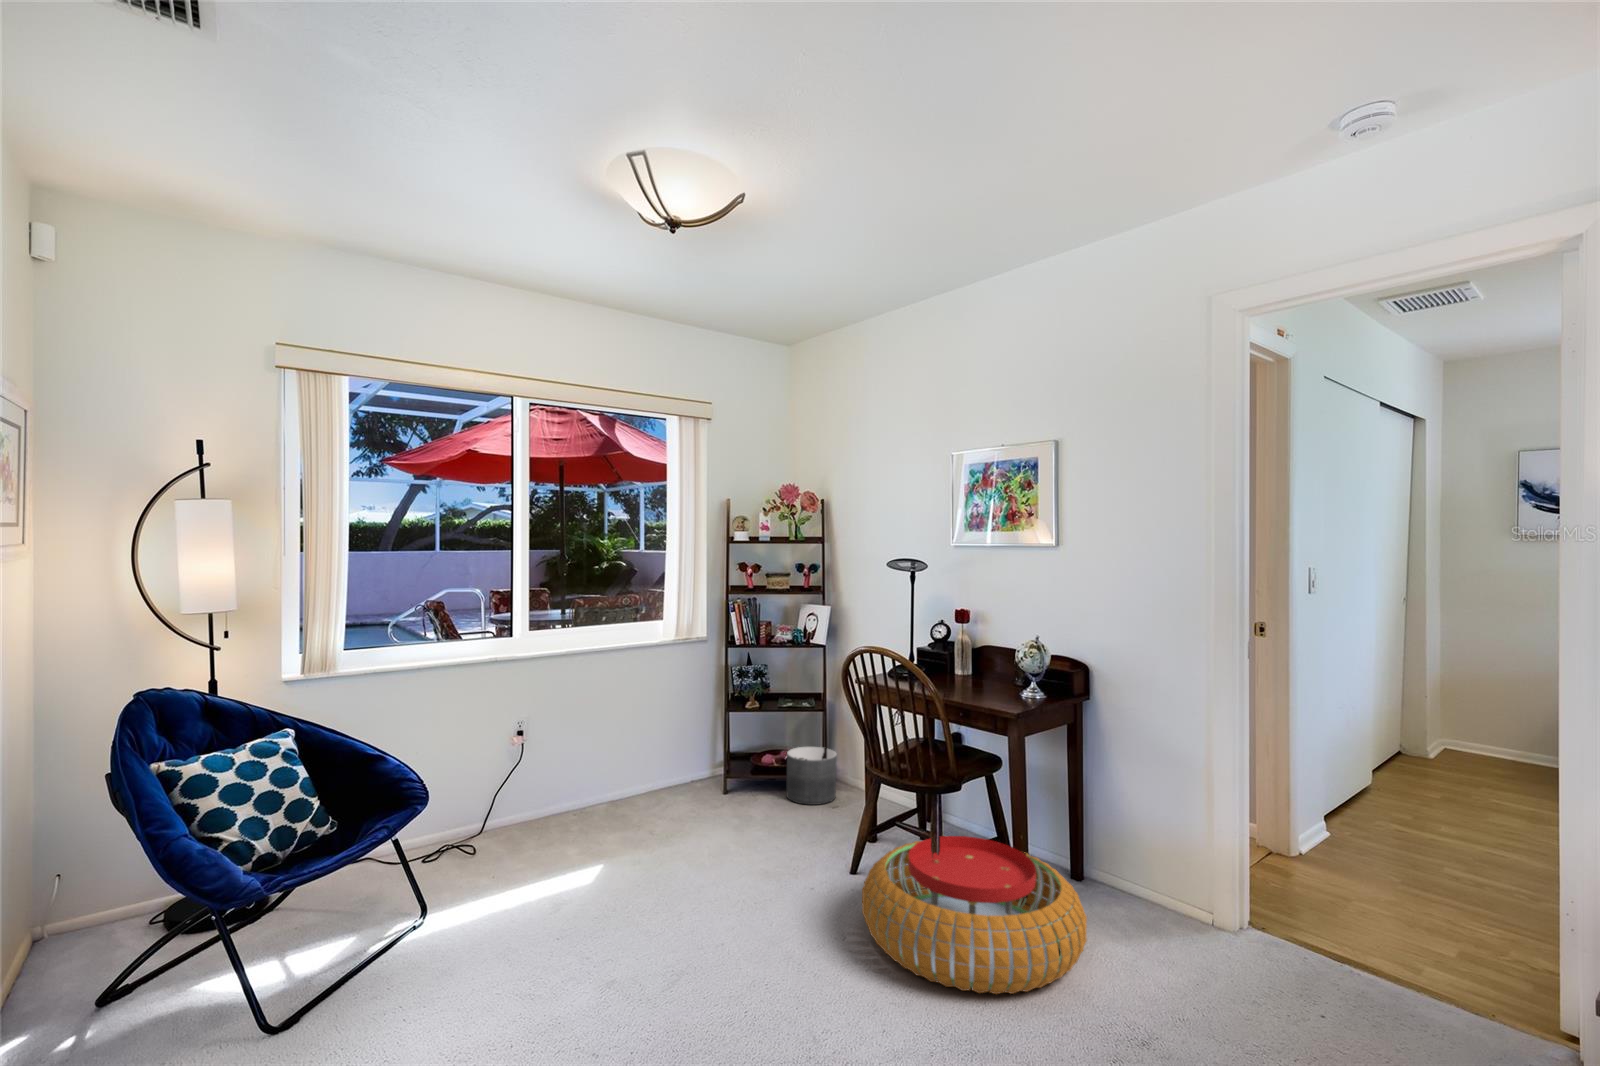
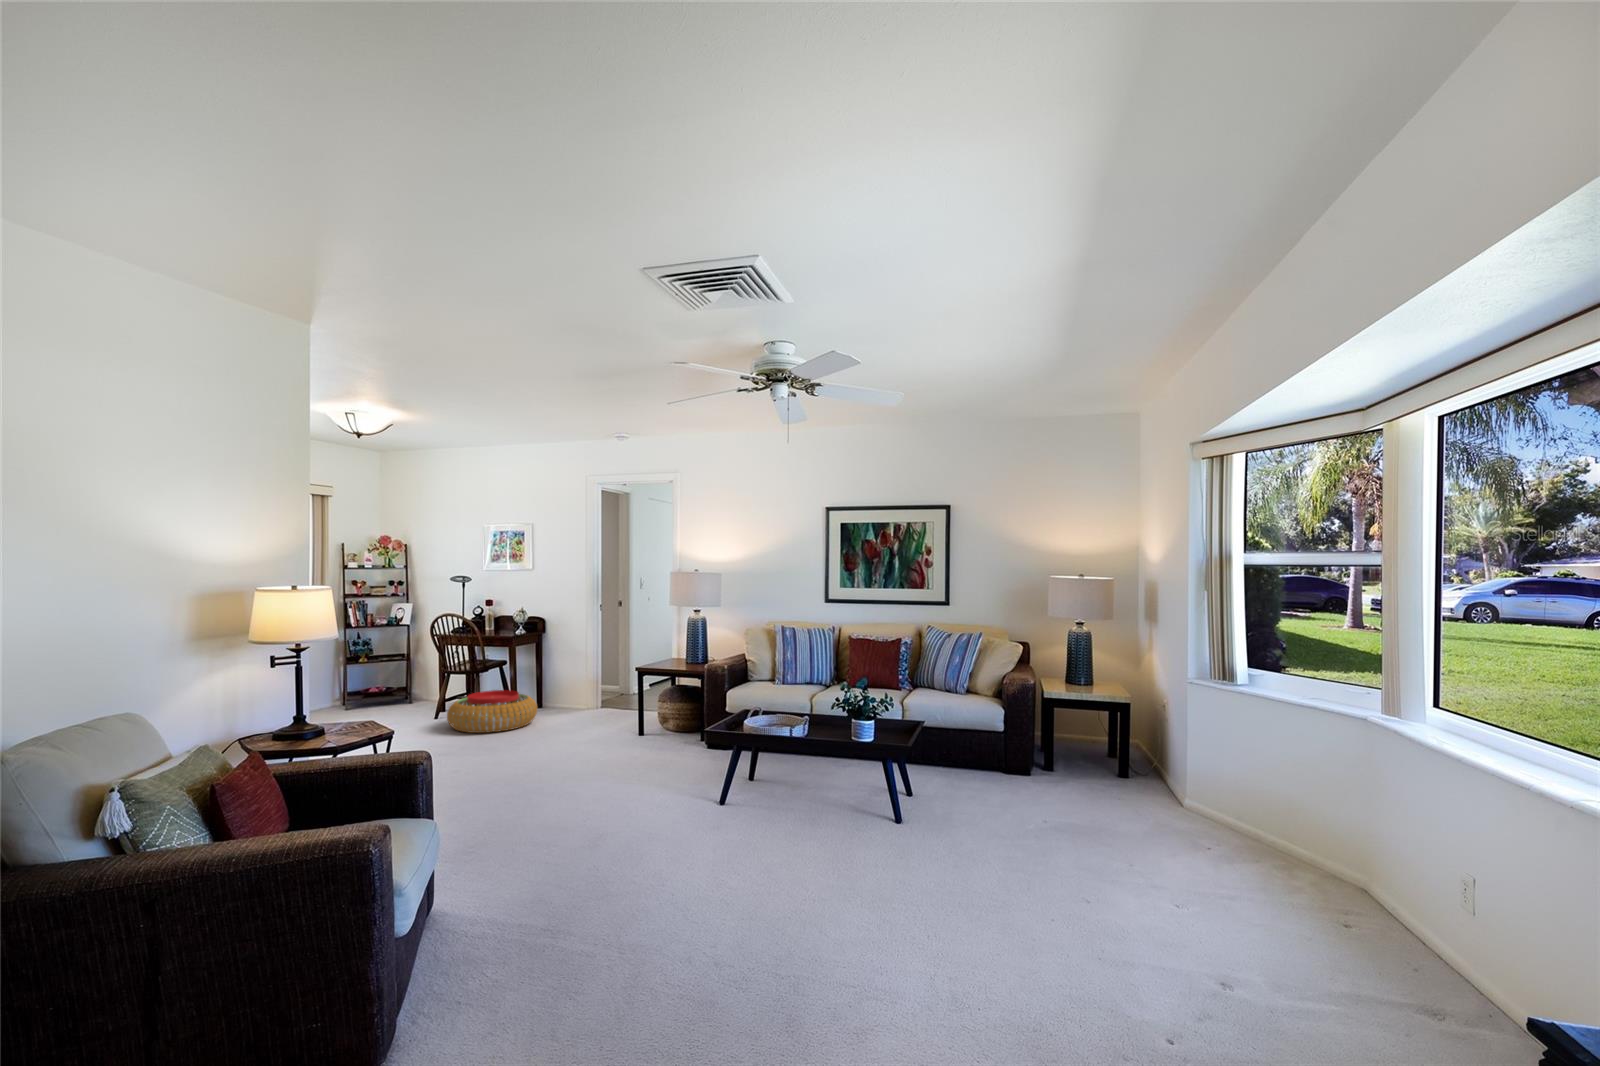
planter: present [787,747,837,805] -> none [387,680,418,708]

